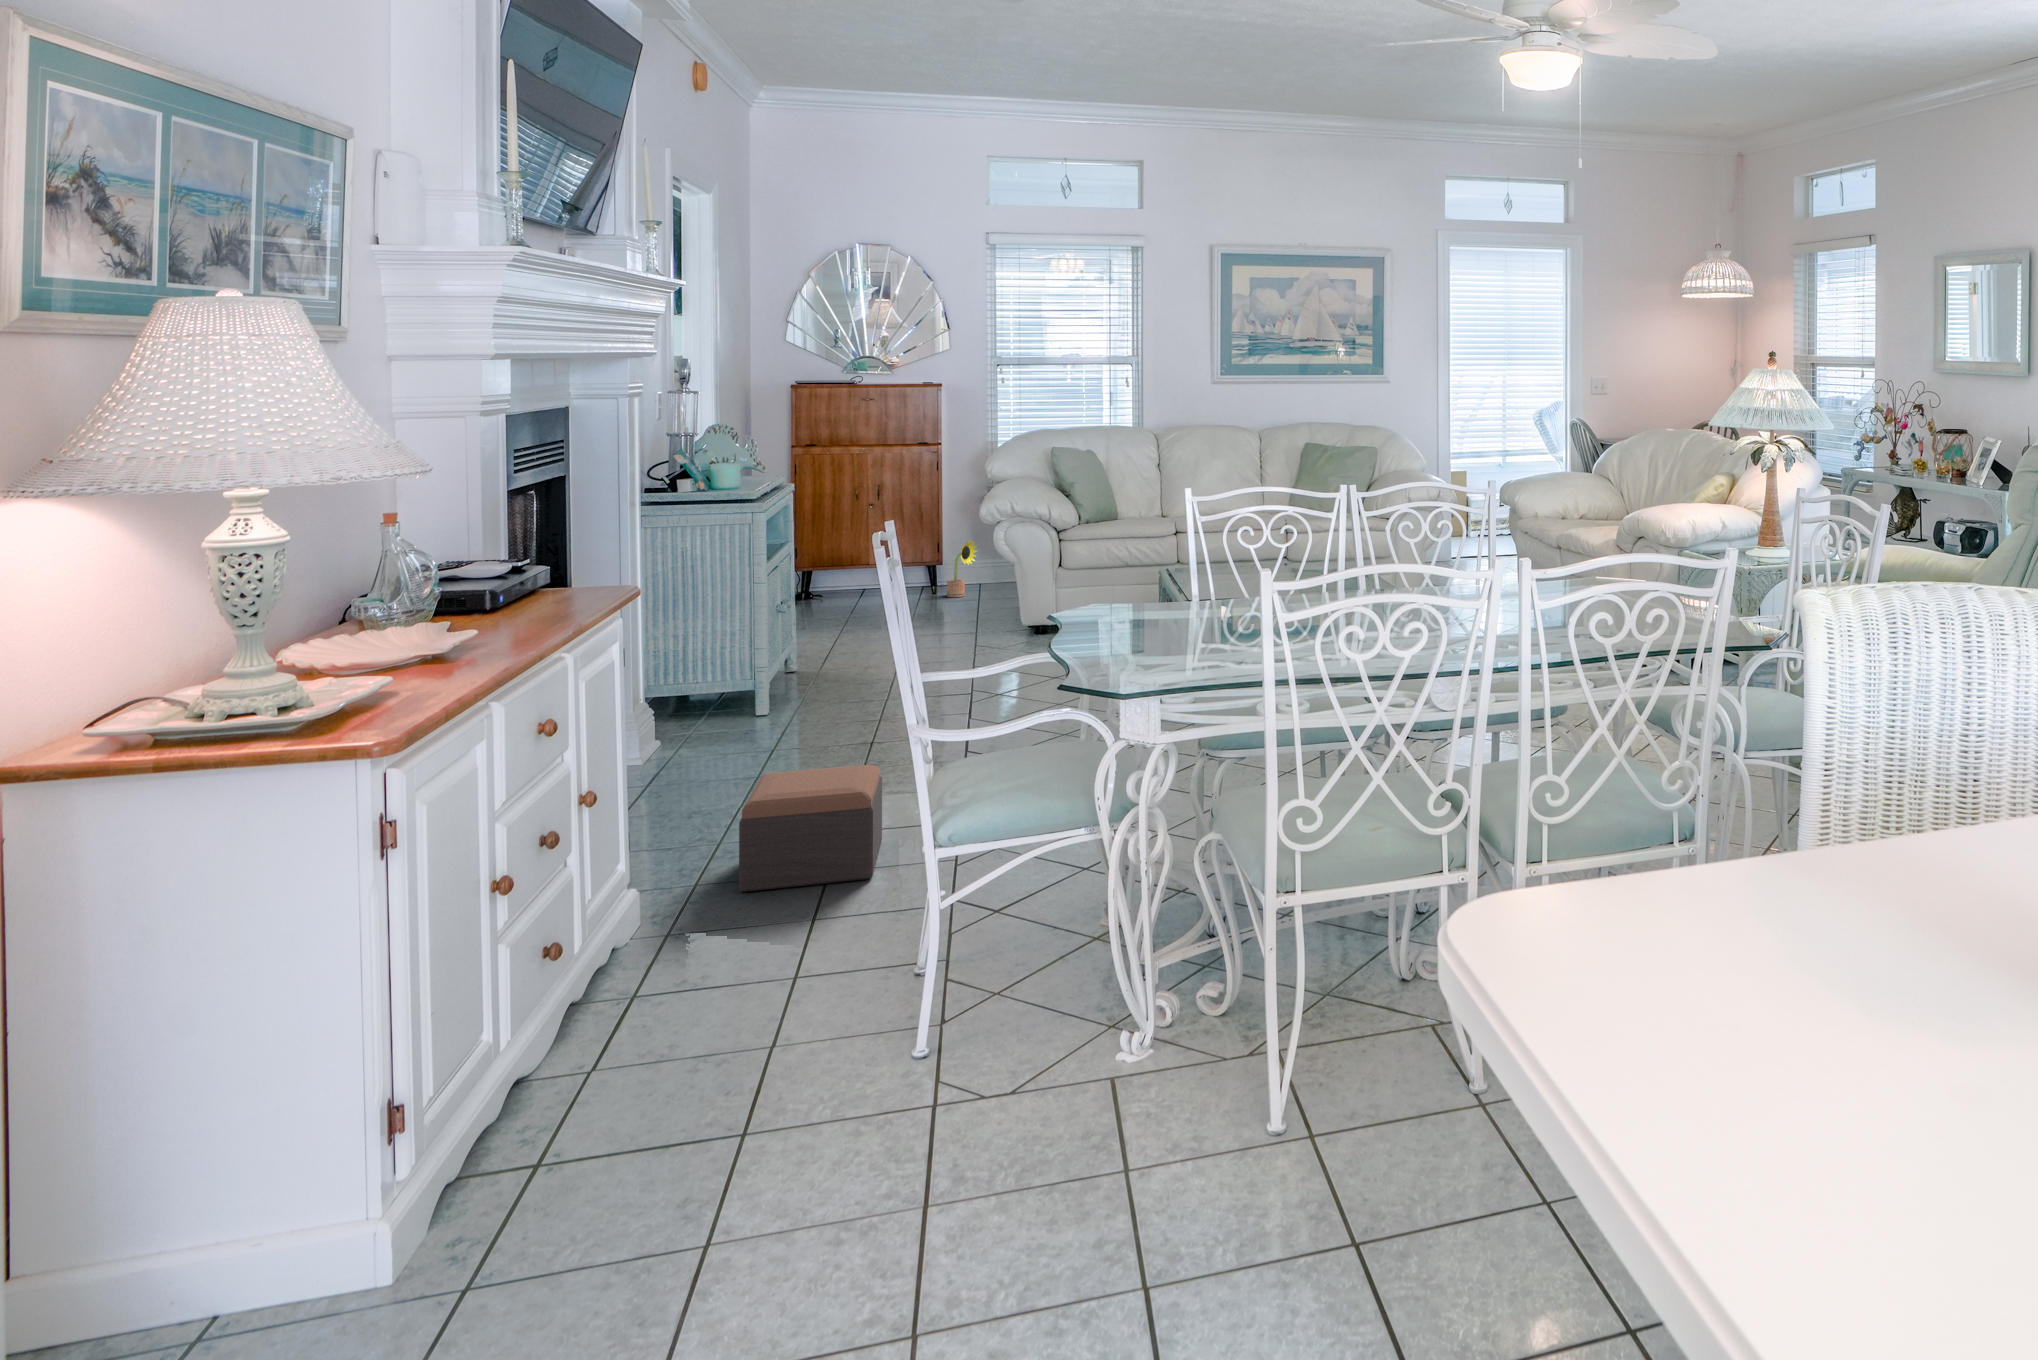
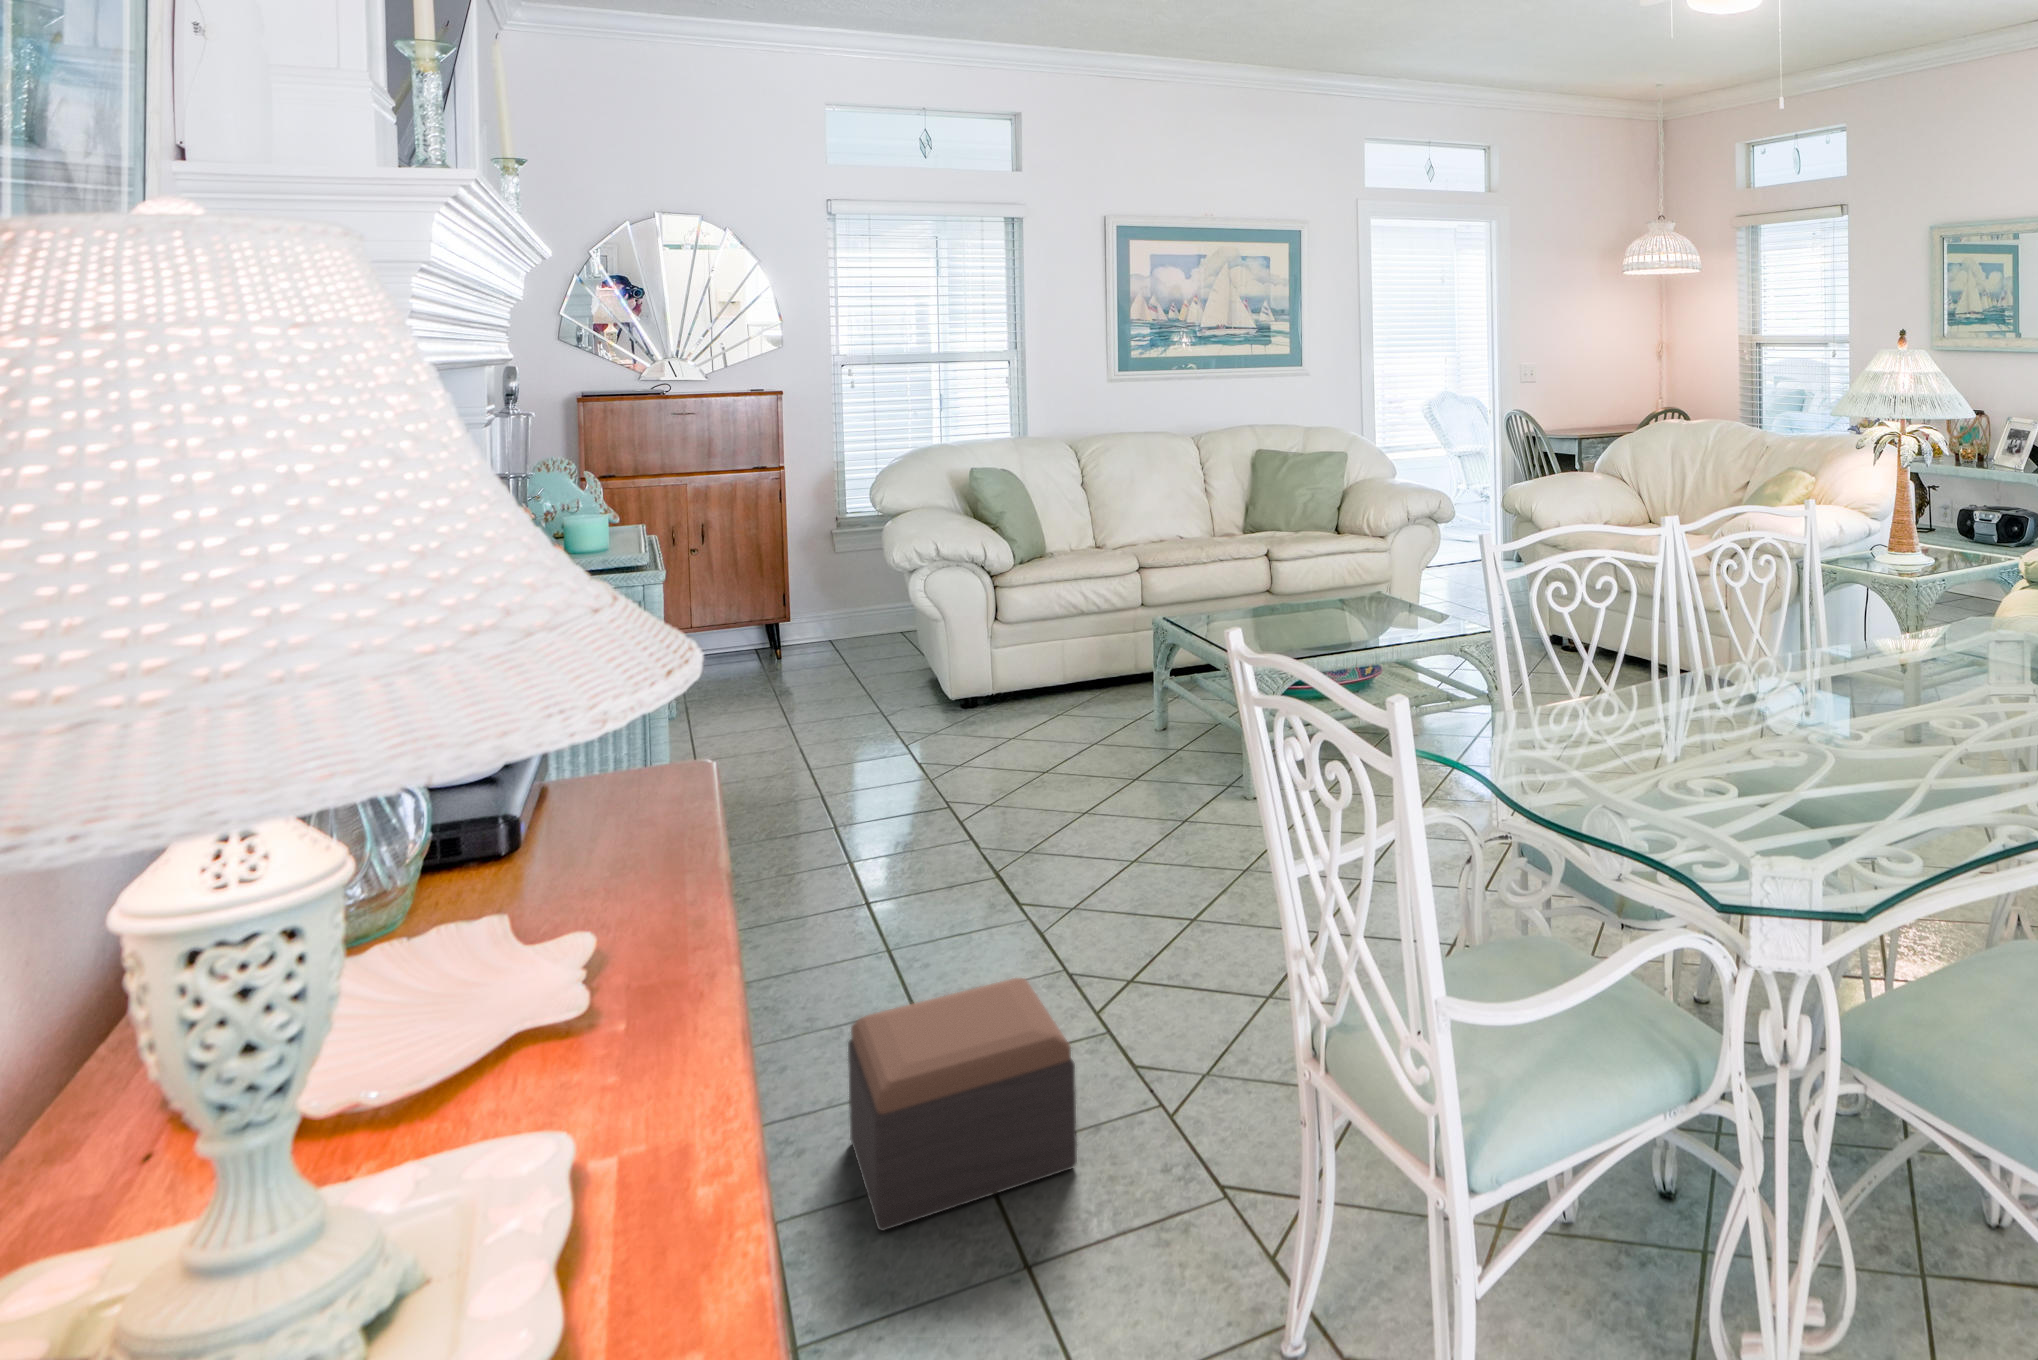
decorative plant: present [947,541,977,597] -> none [798,586,837,660]

